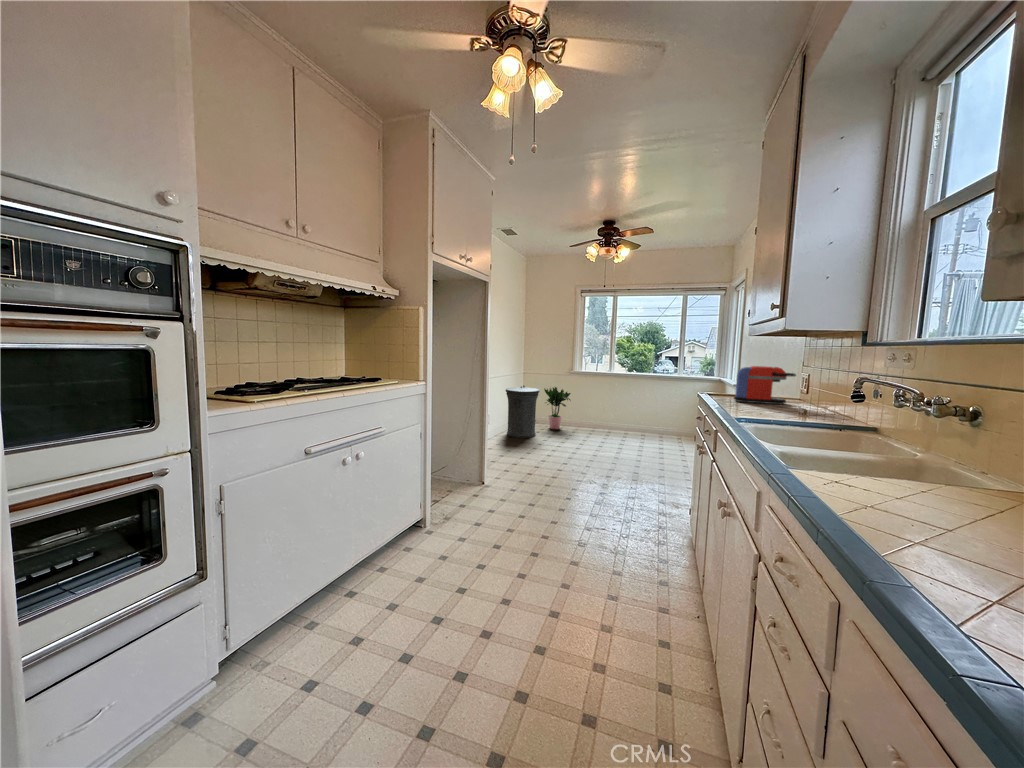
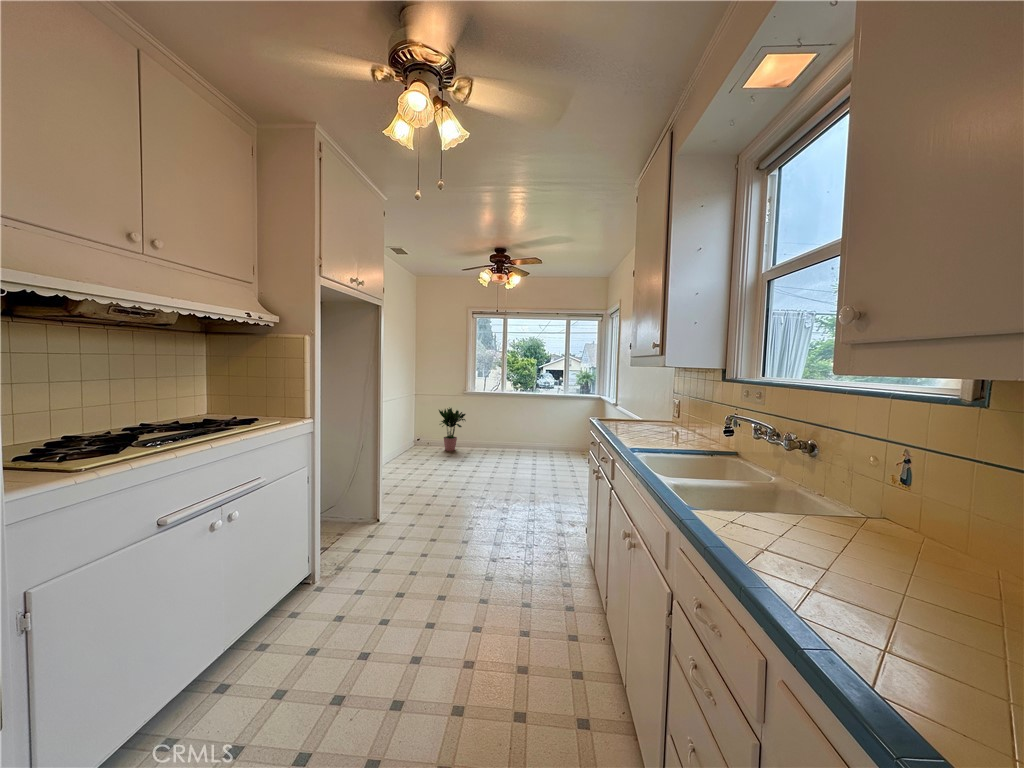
coffee maker: present [734,366,796,404] -> none [621,395,669,428]
trash can: present [506,385,539,438] -> none [398,408,435,463]

